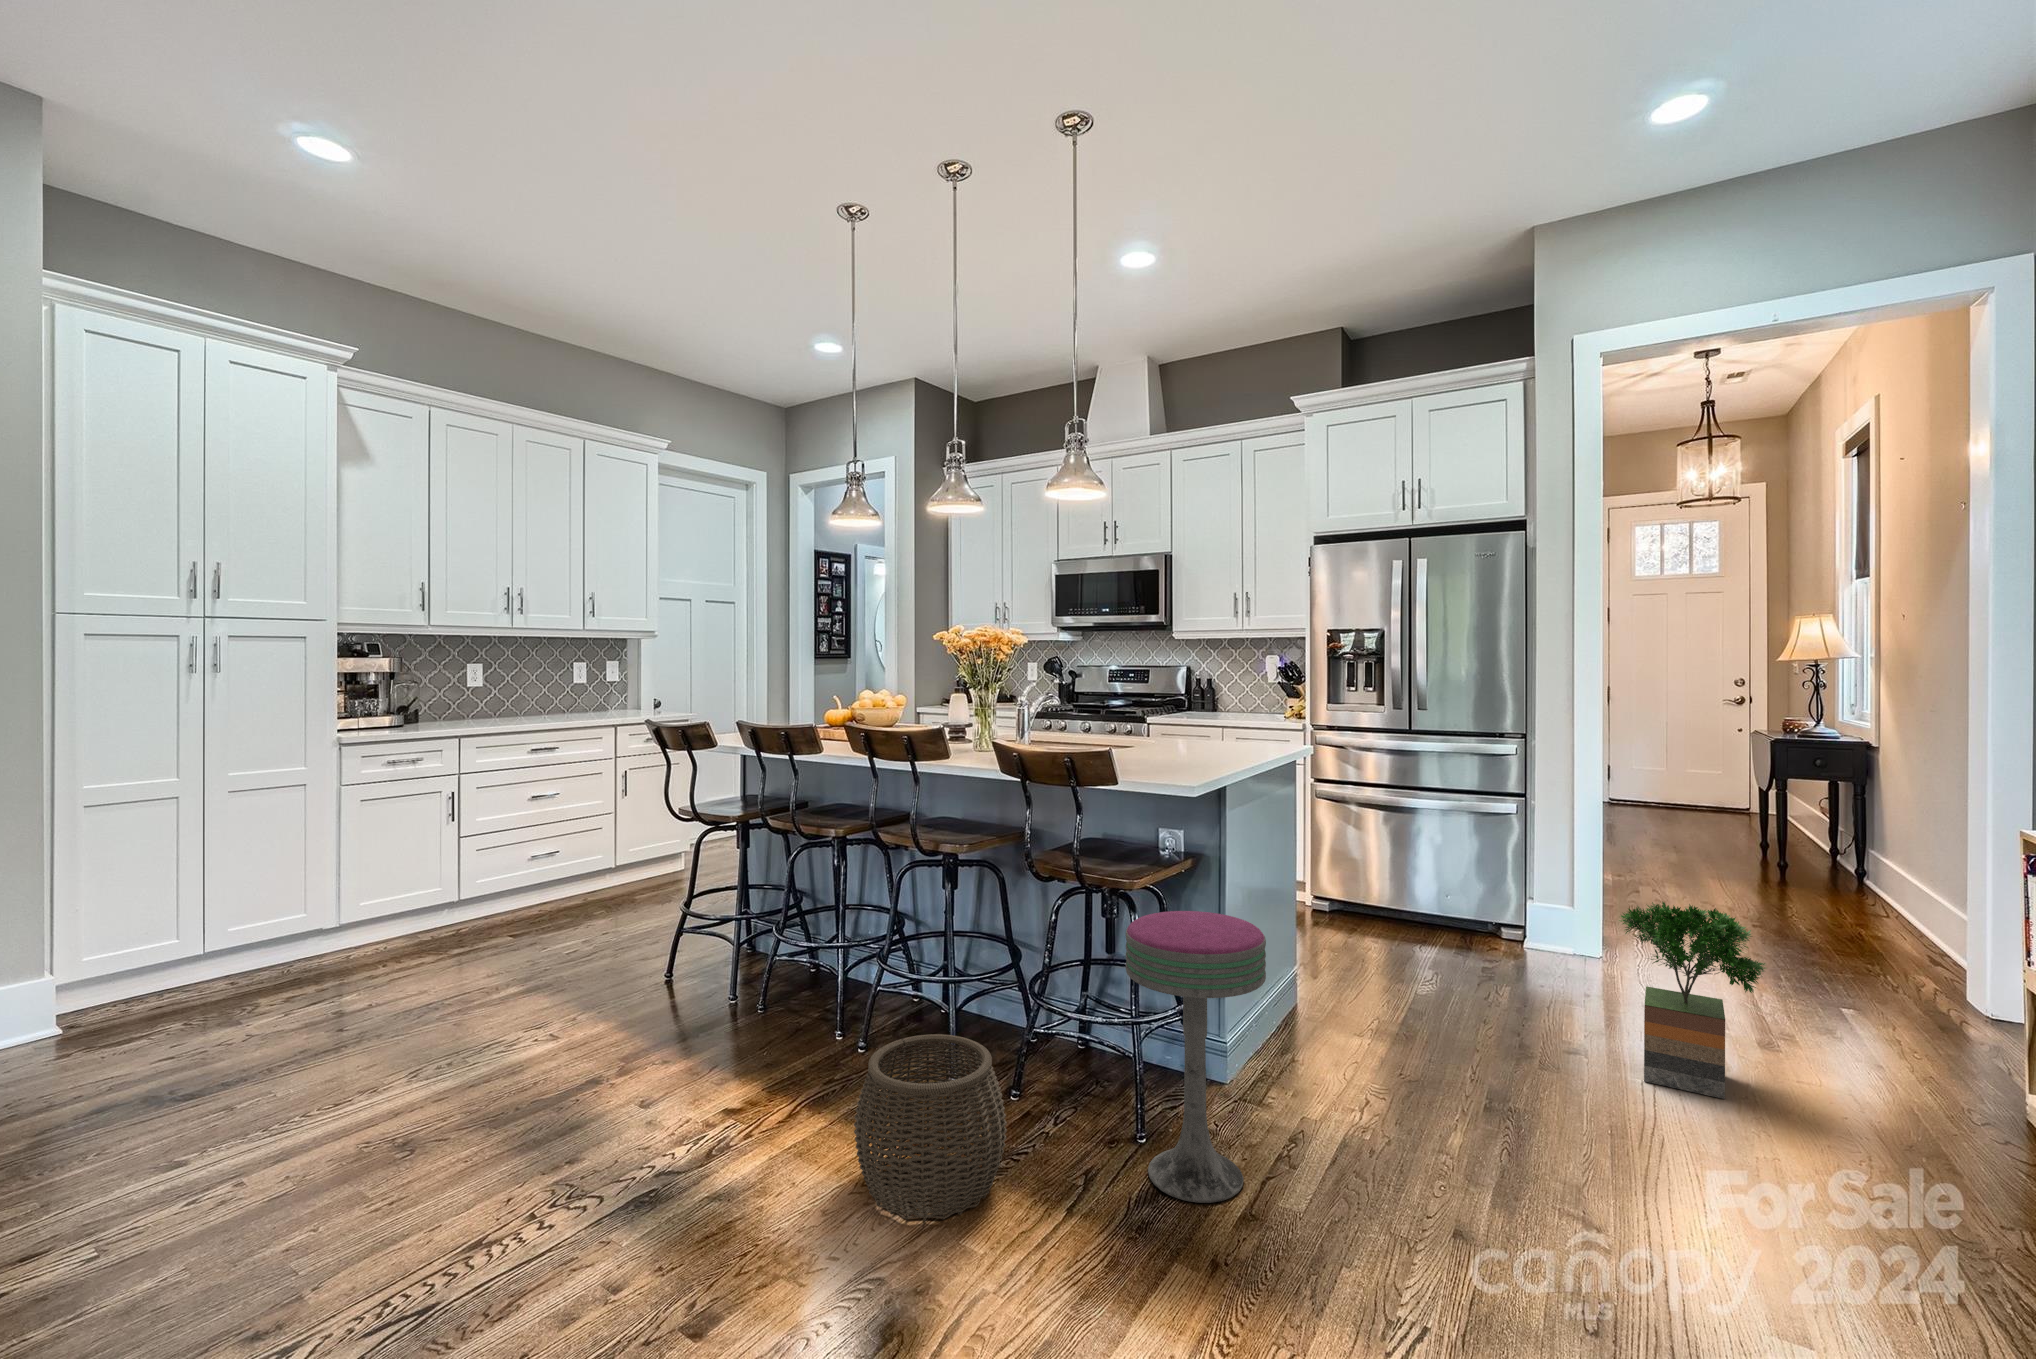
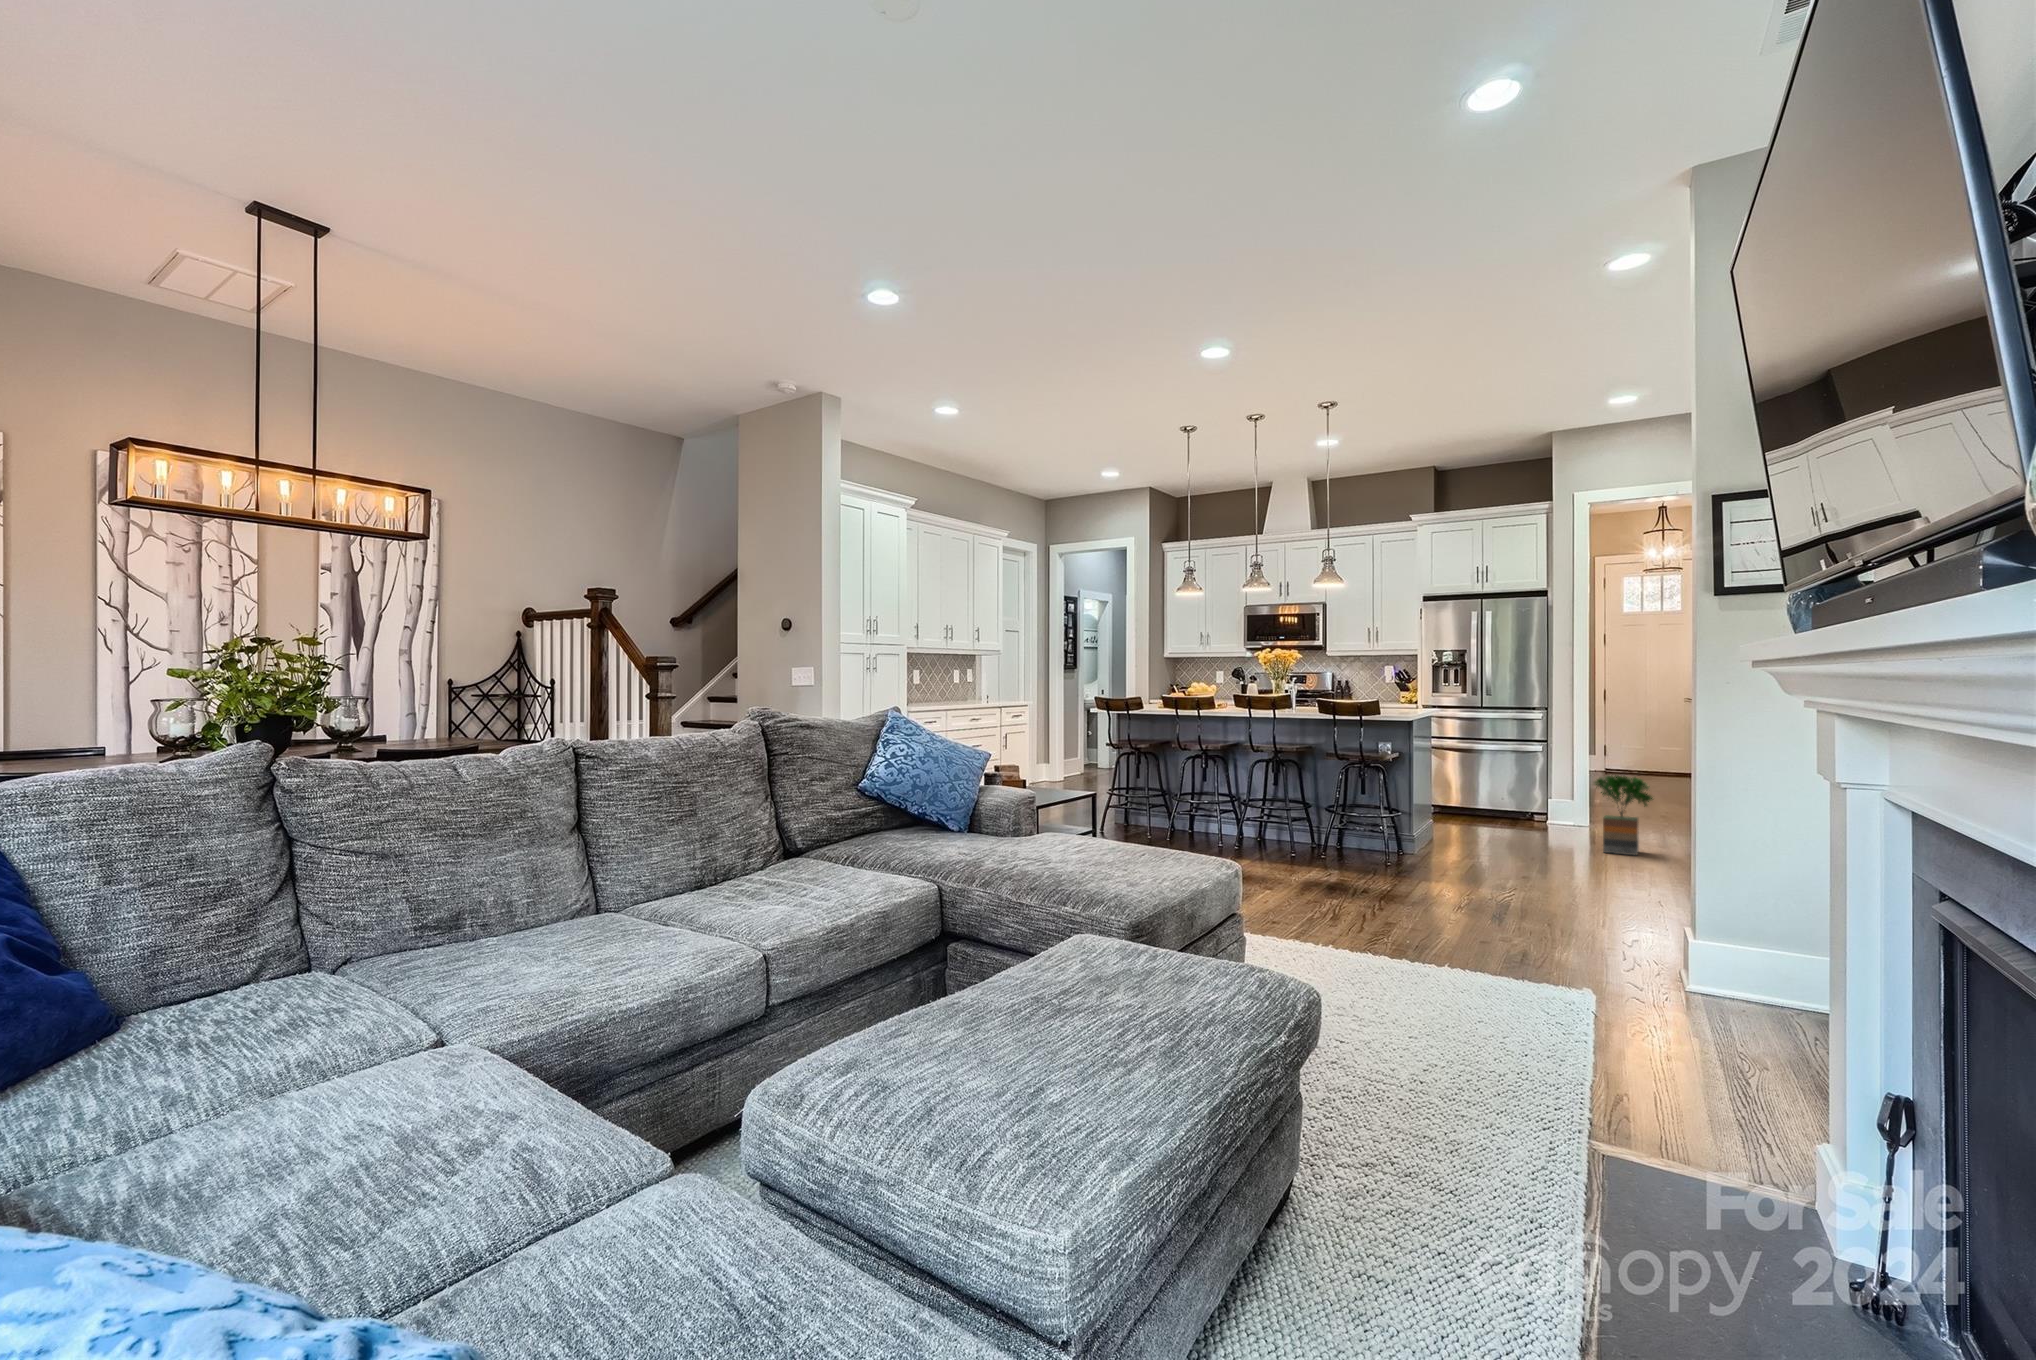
bar stool: present [1126,911,1266,1203] -> none [1390,766,1449,871]
woven basket: present [854,1034,1007,1221] -> none [1285,815,1349,874]

